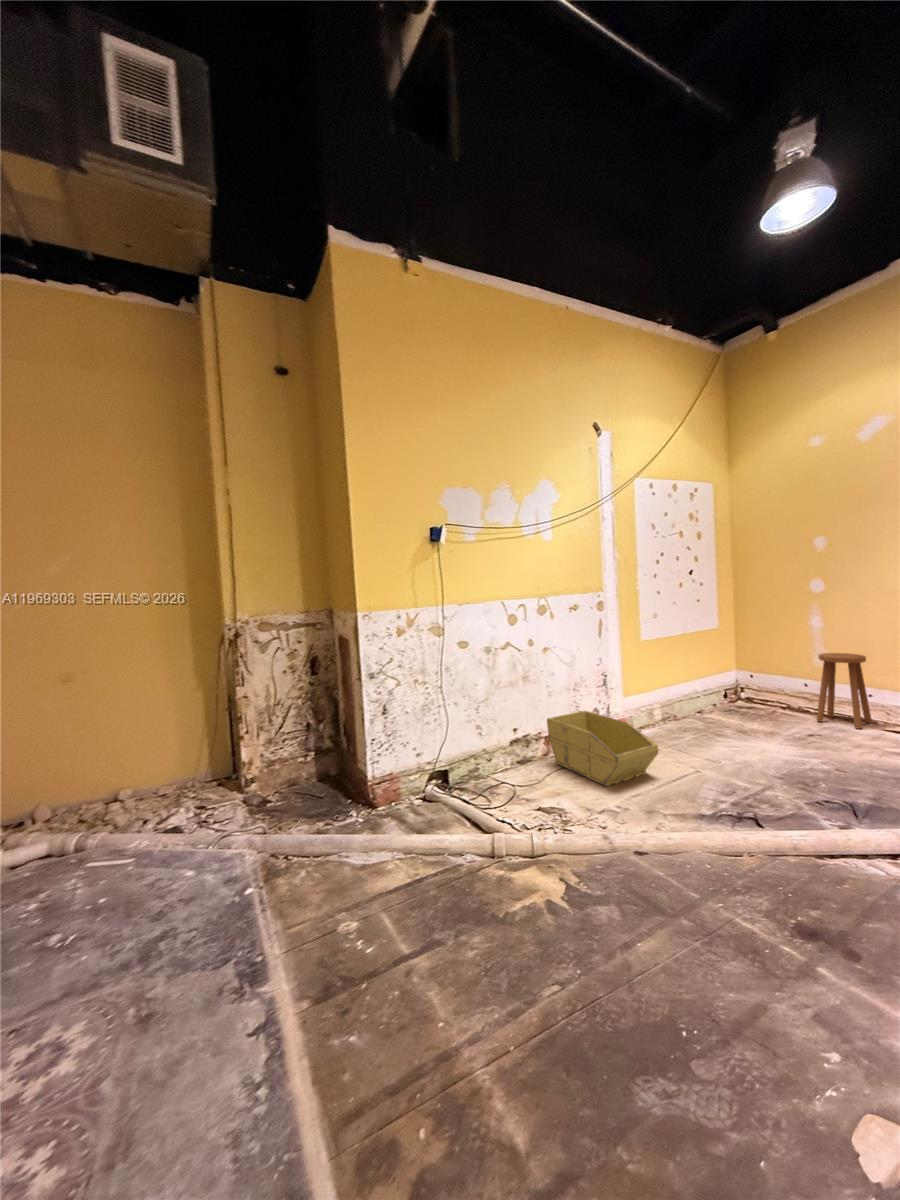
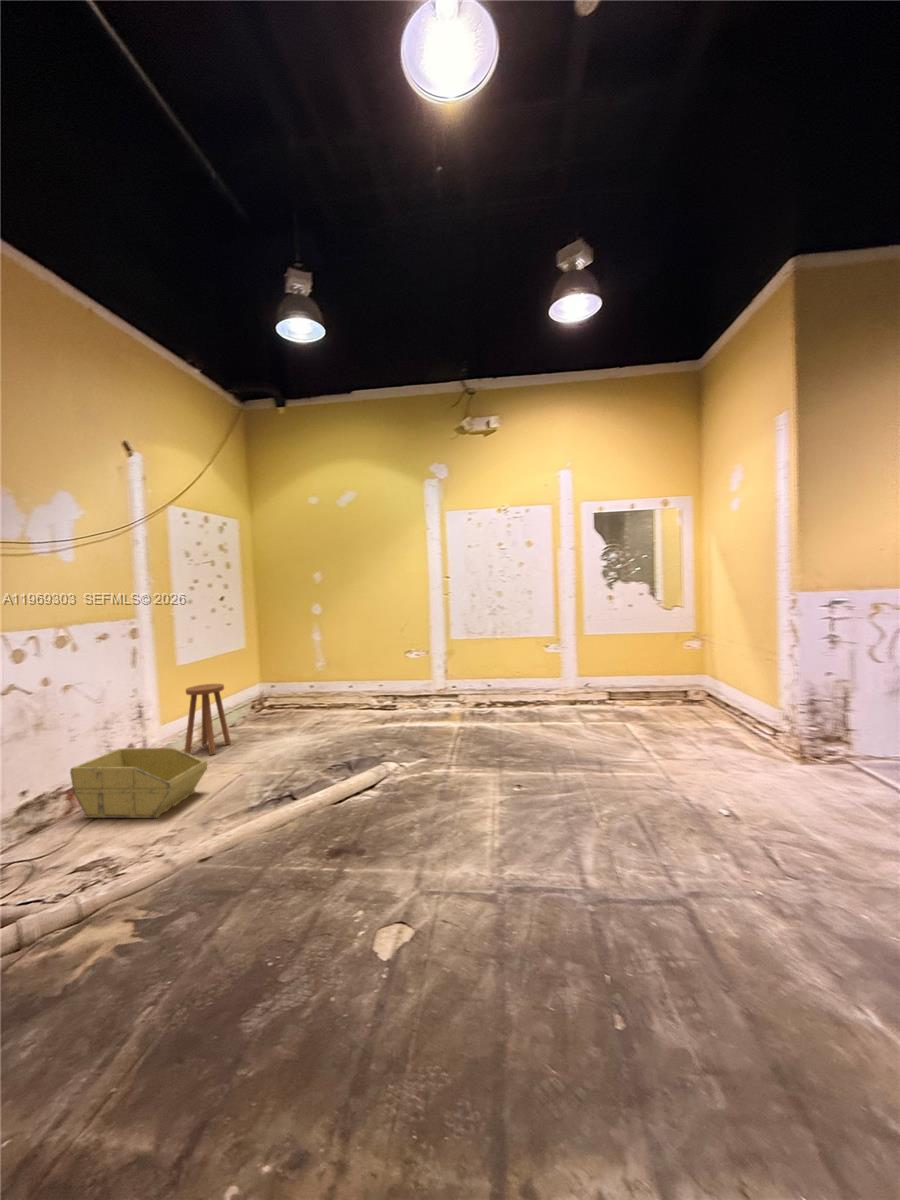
stool: present [816,653,872,729] -> present [185,684,231,755]

